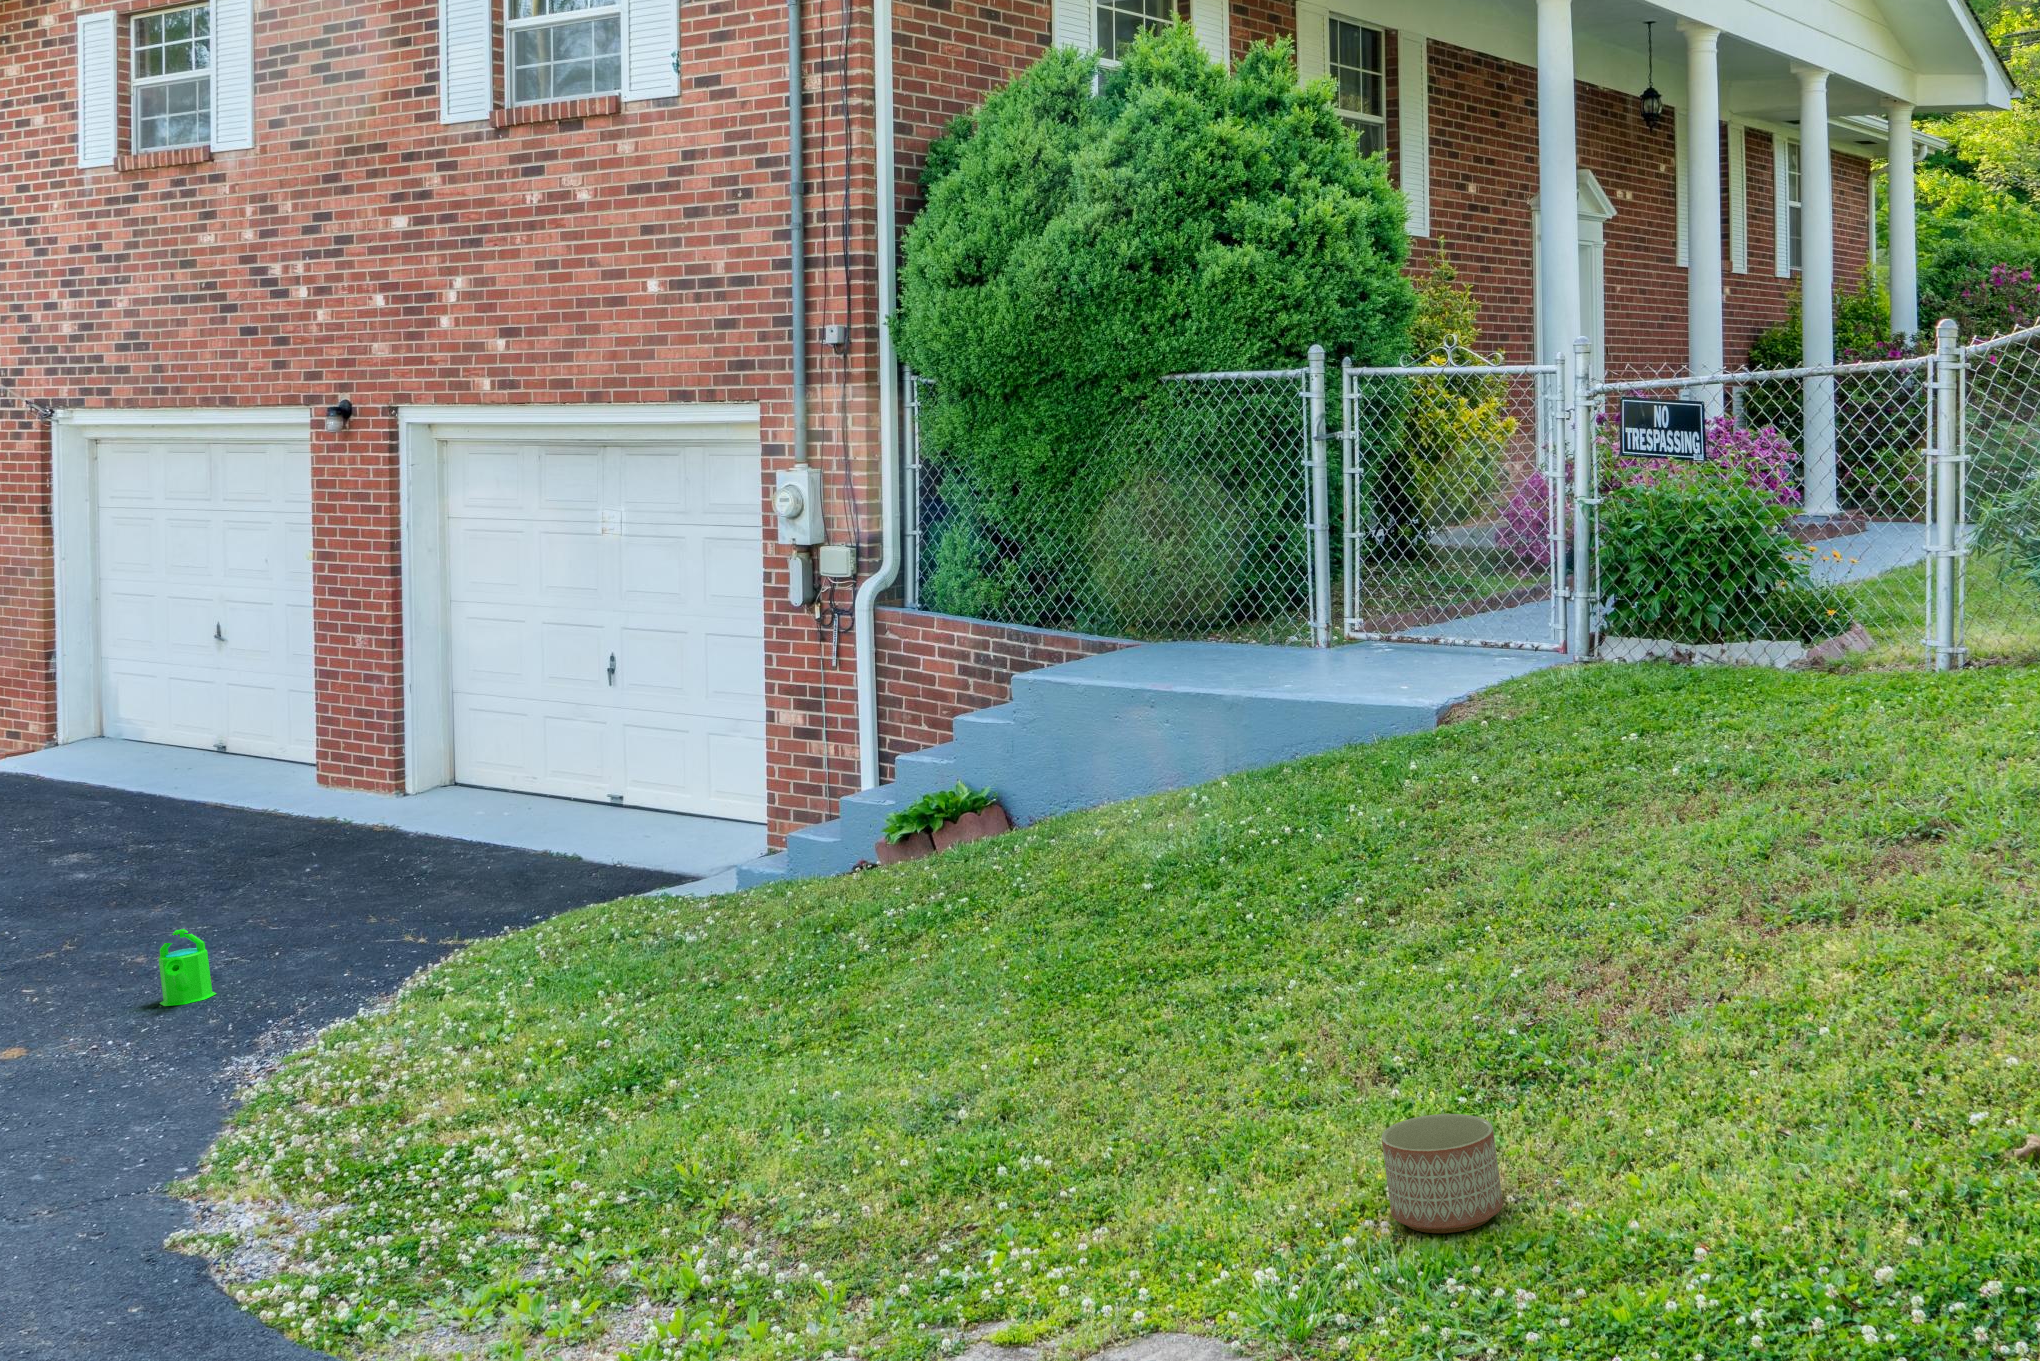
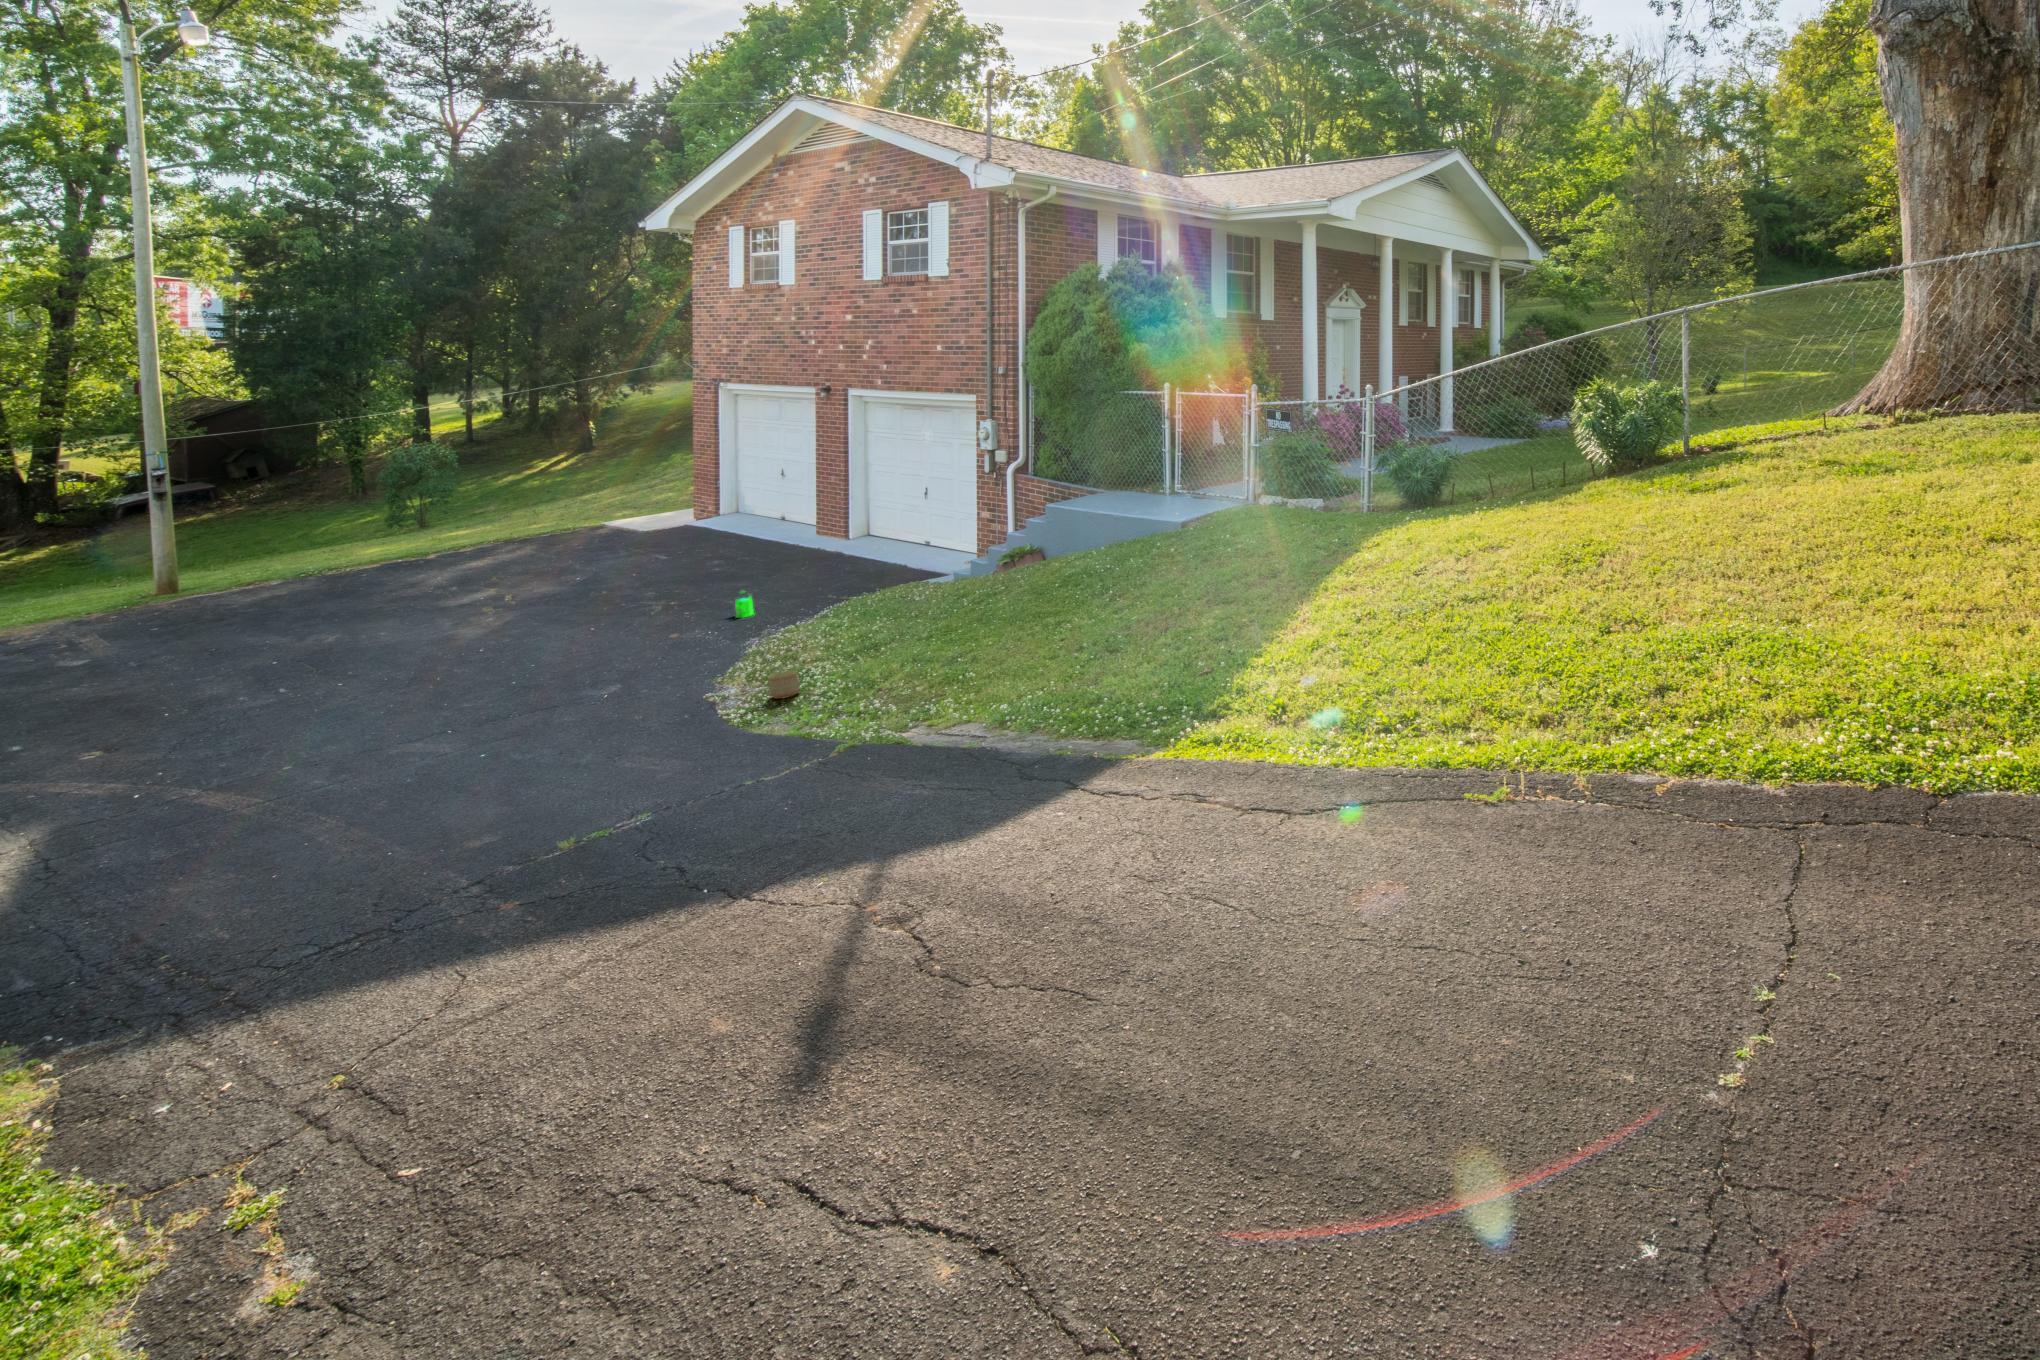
planter: present [1381,1114,1503,1233] -> present [768,670,800,699]

